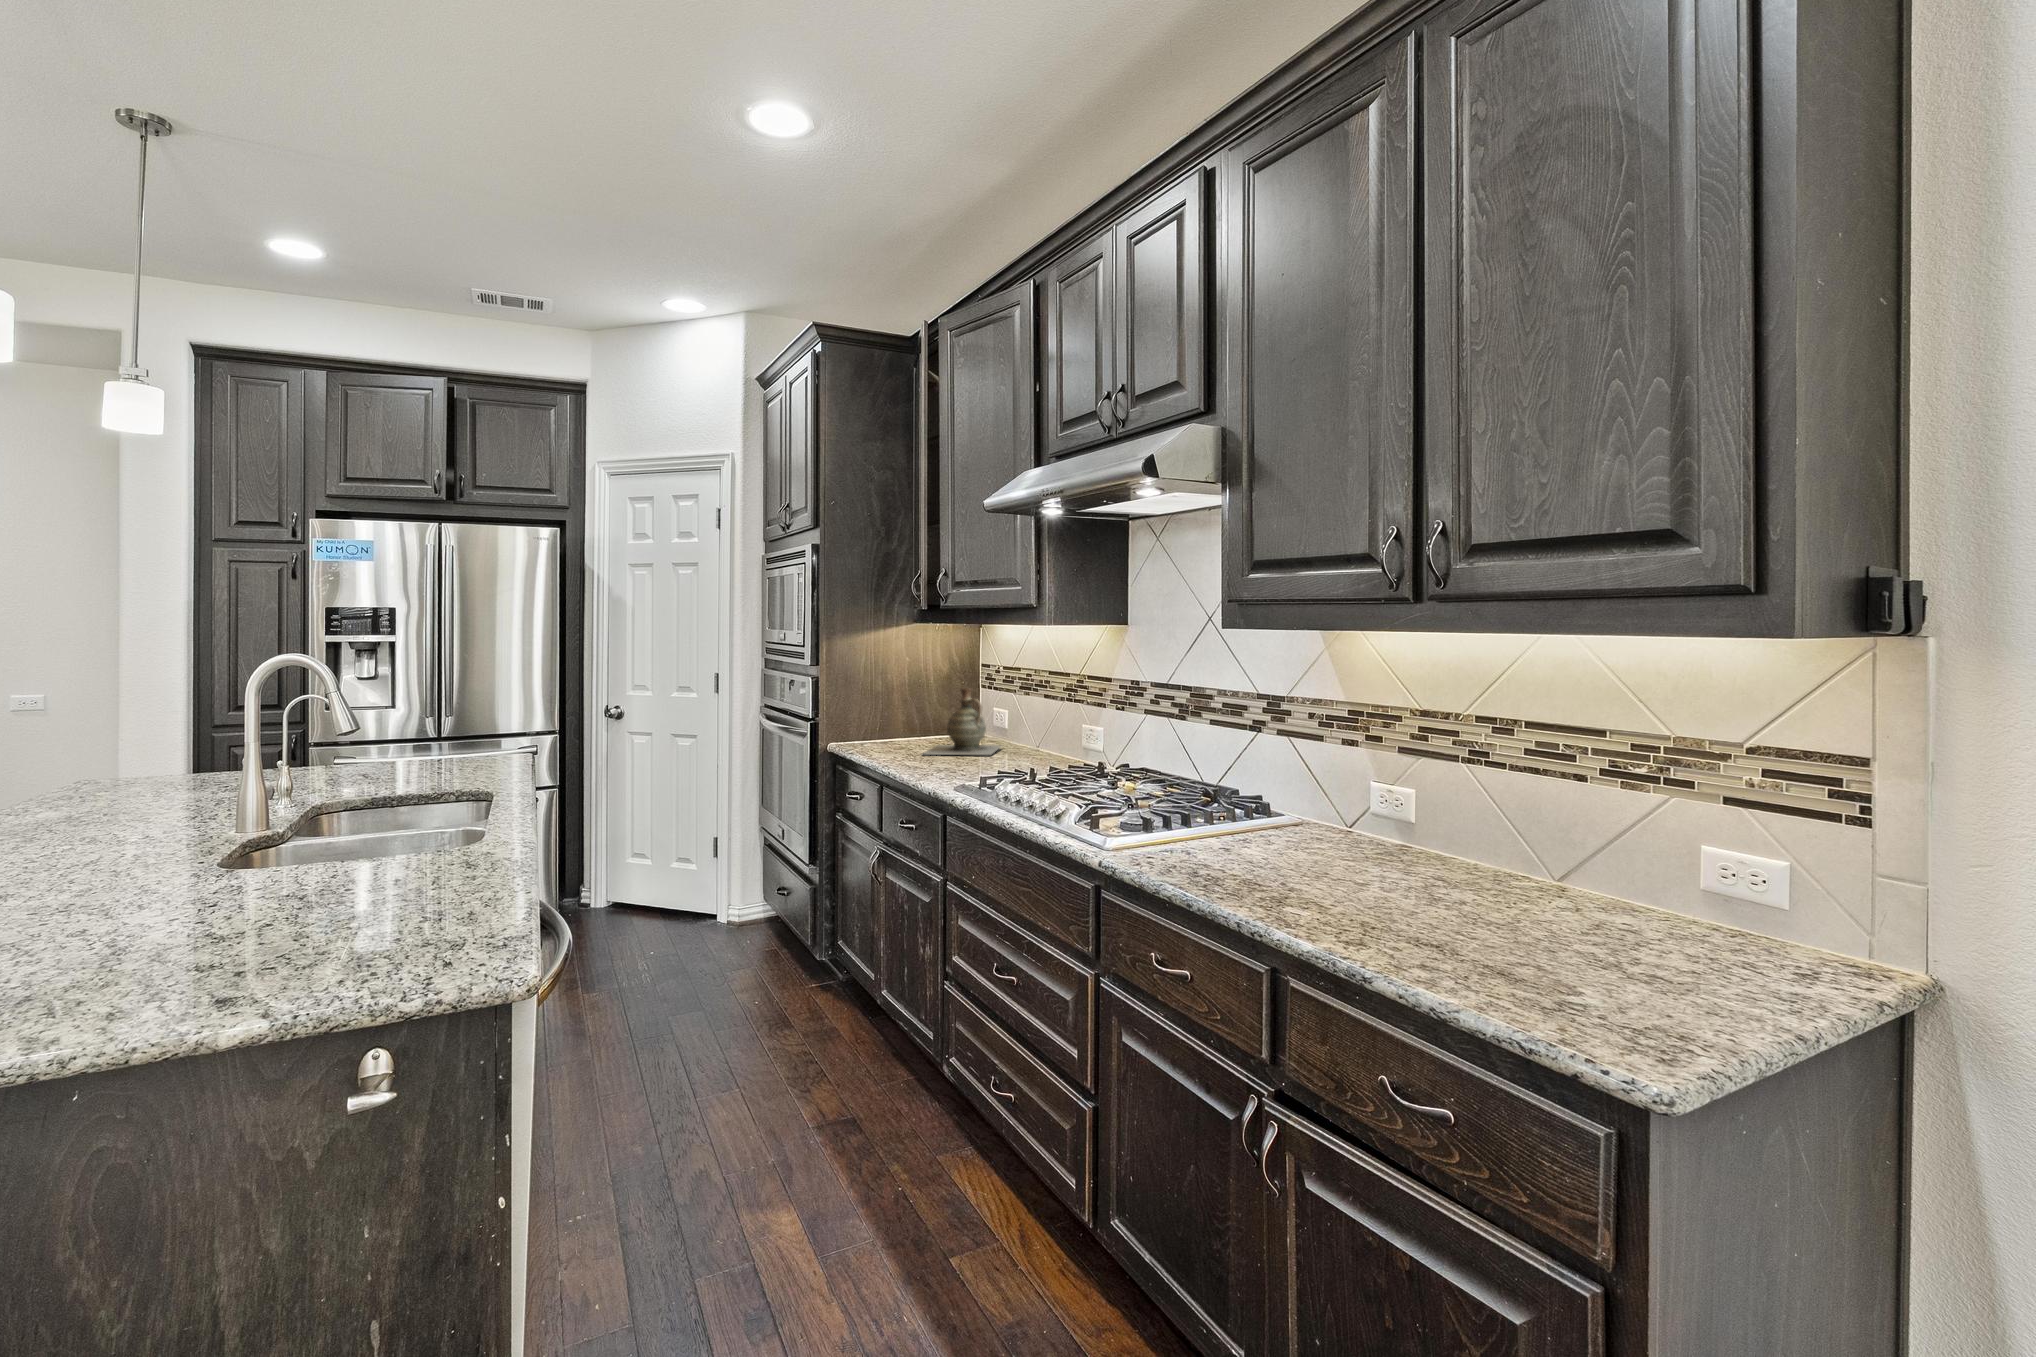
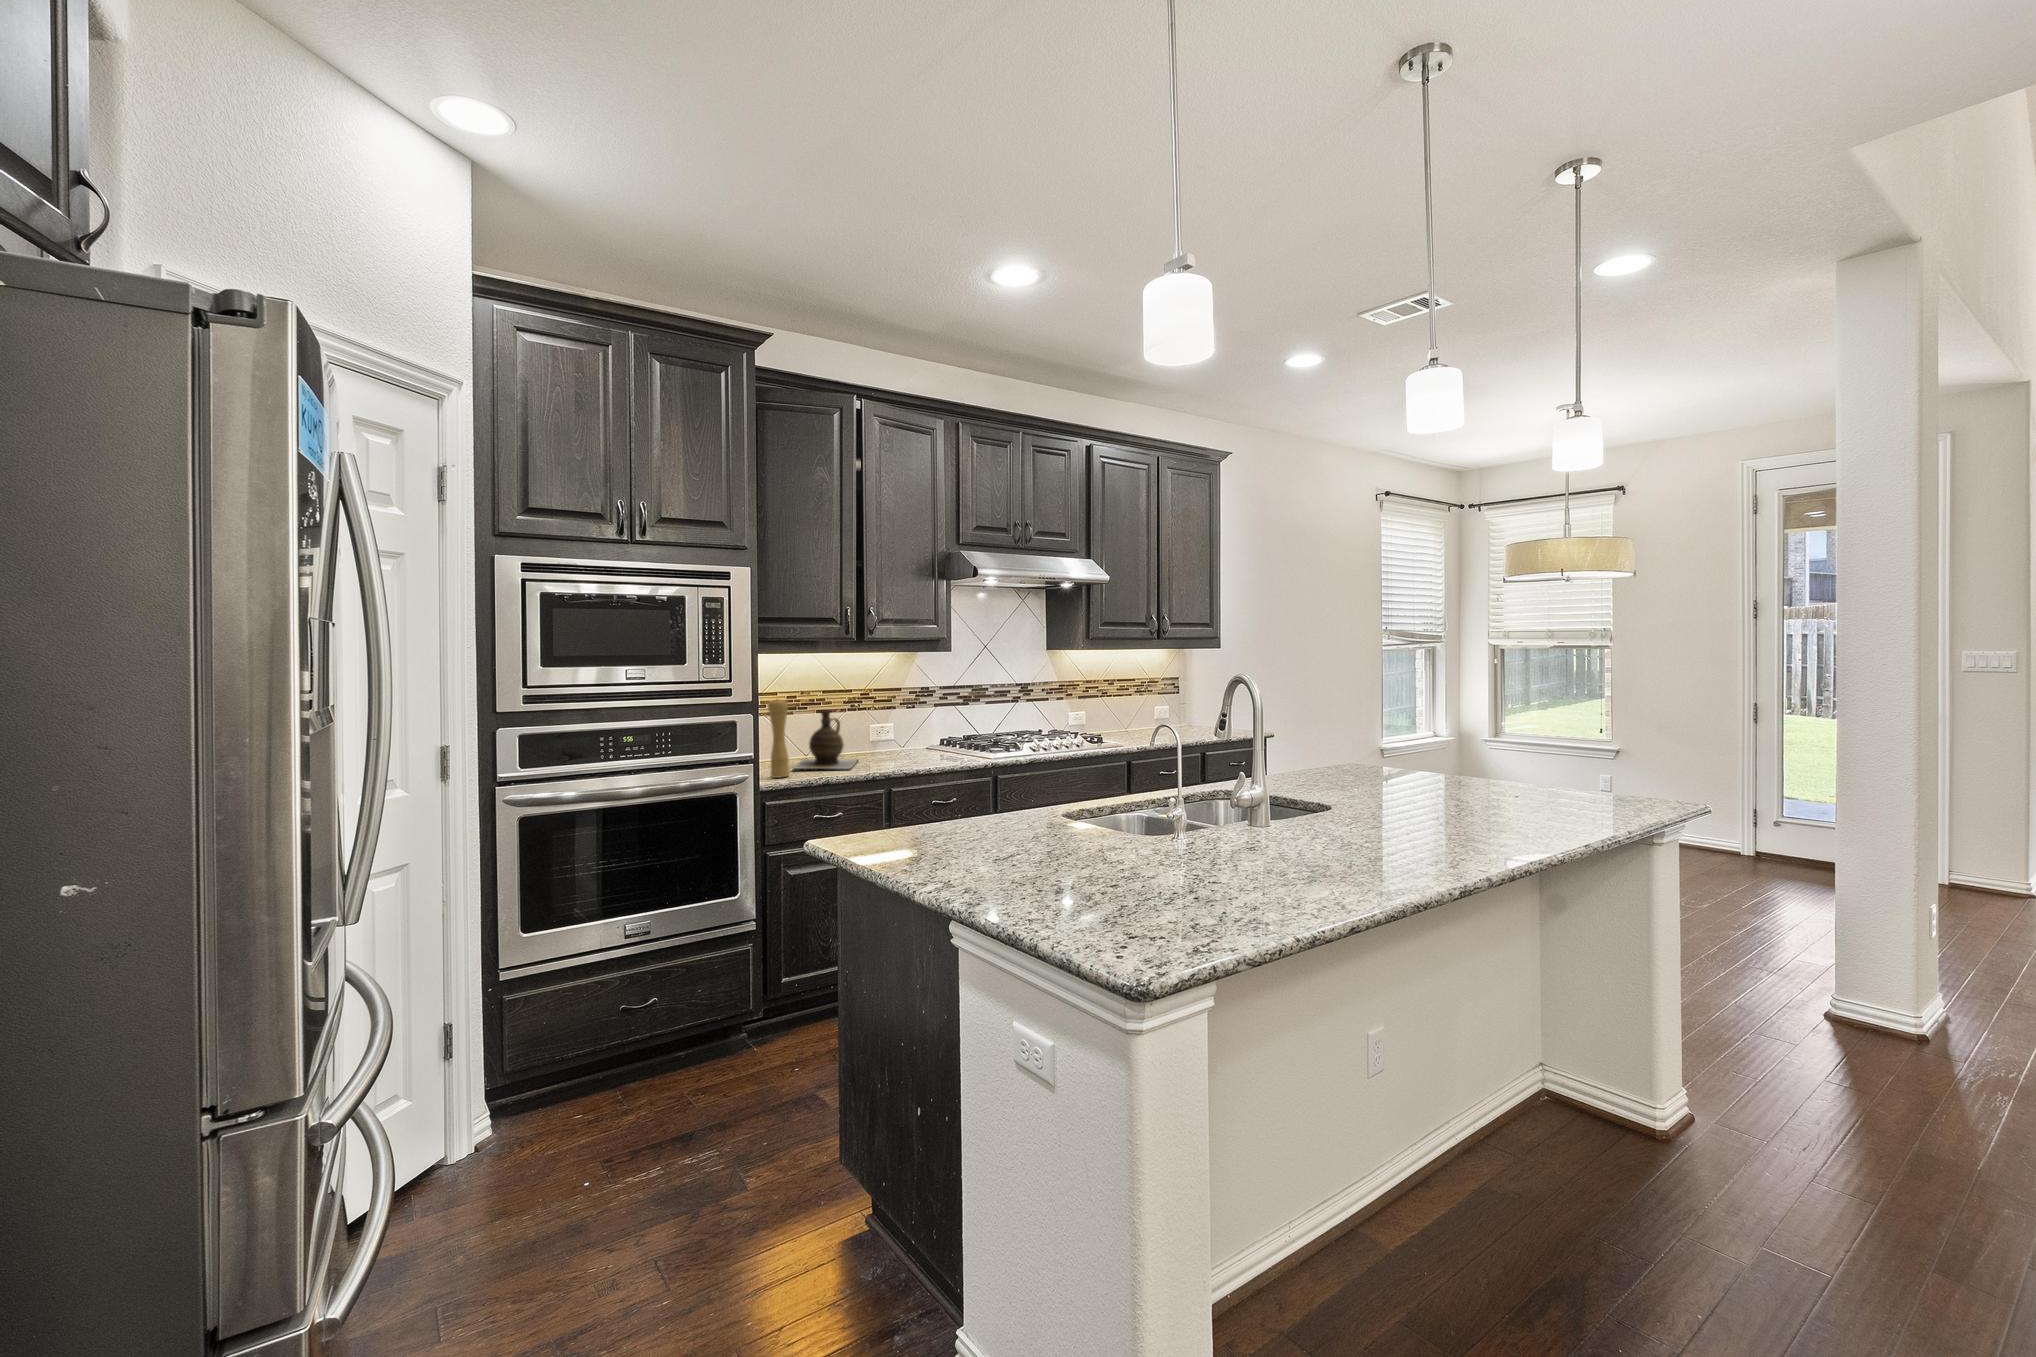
pepper mill: none [897,667,918,748] -> present [768,699,790,778]

